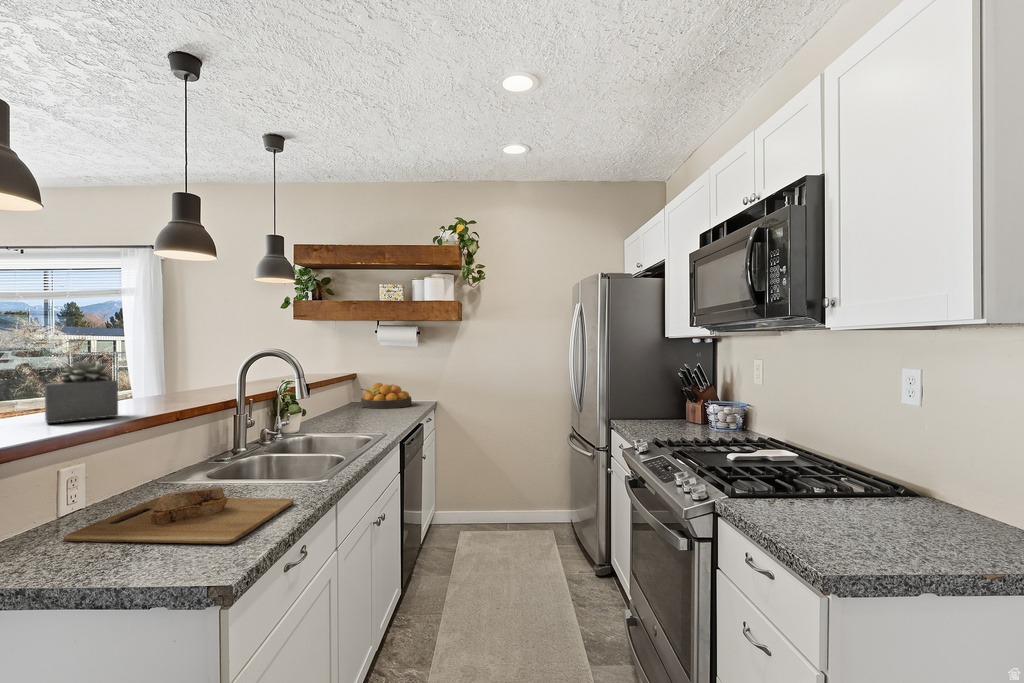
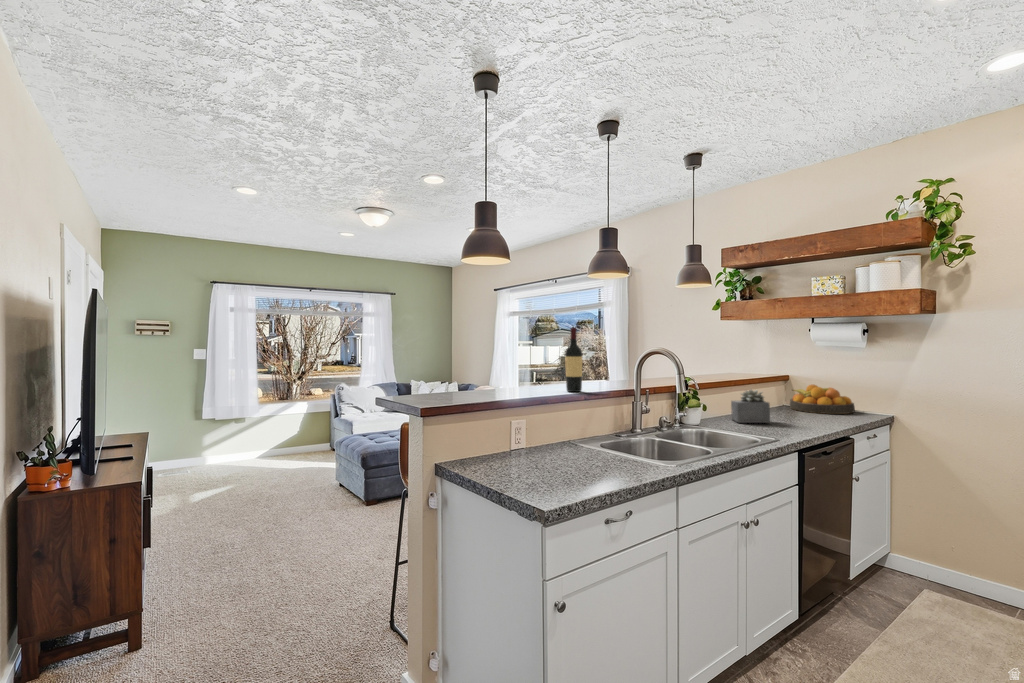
wine bottle: none [146,323,174,410] -> present [565,328,583,392]
succulent plant: present [45,360,118,423] -> present [731,390,770,423]
cutting board: present [64,487,294,544] -> none [485,451,623,497]

